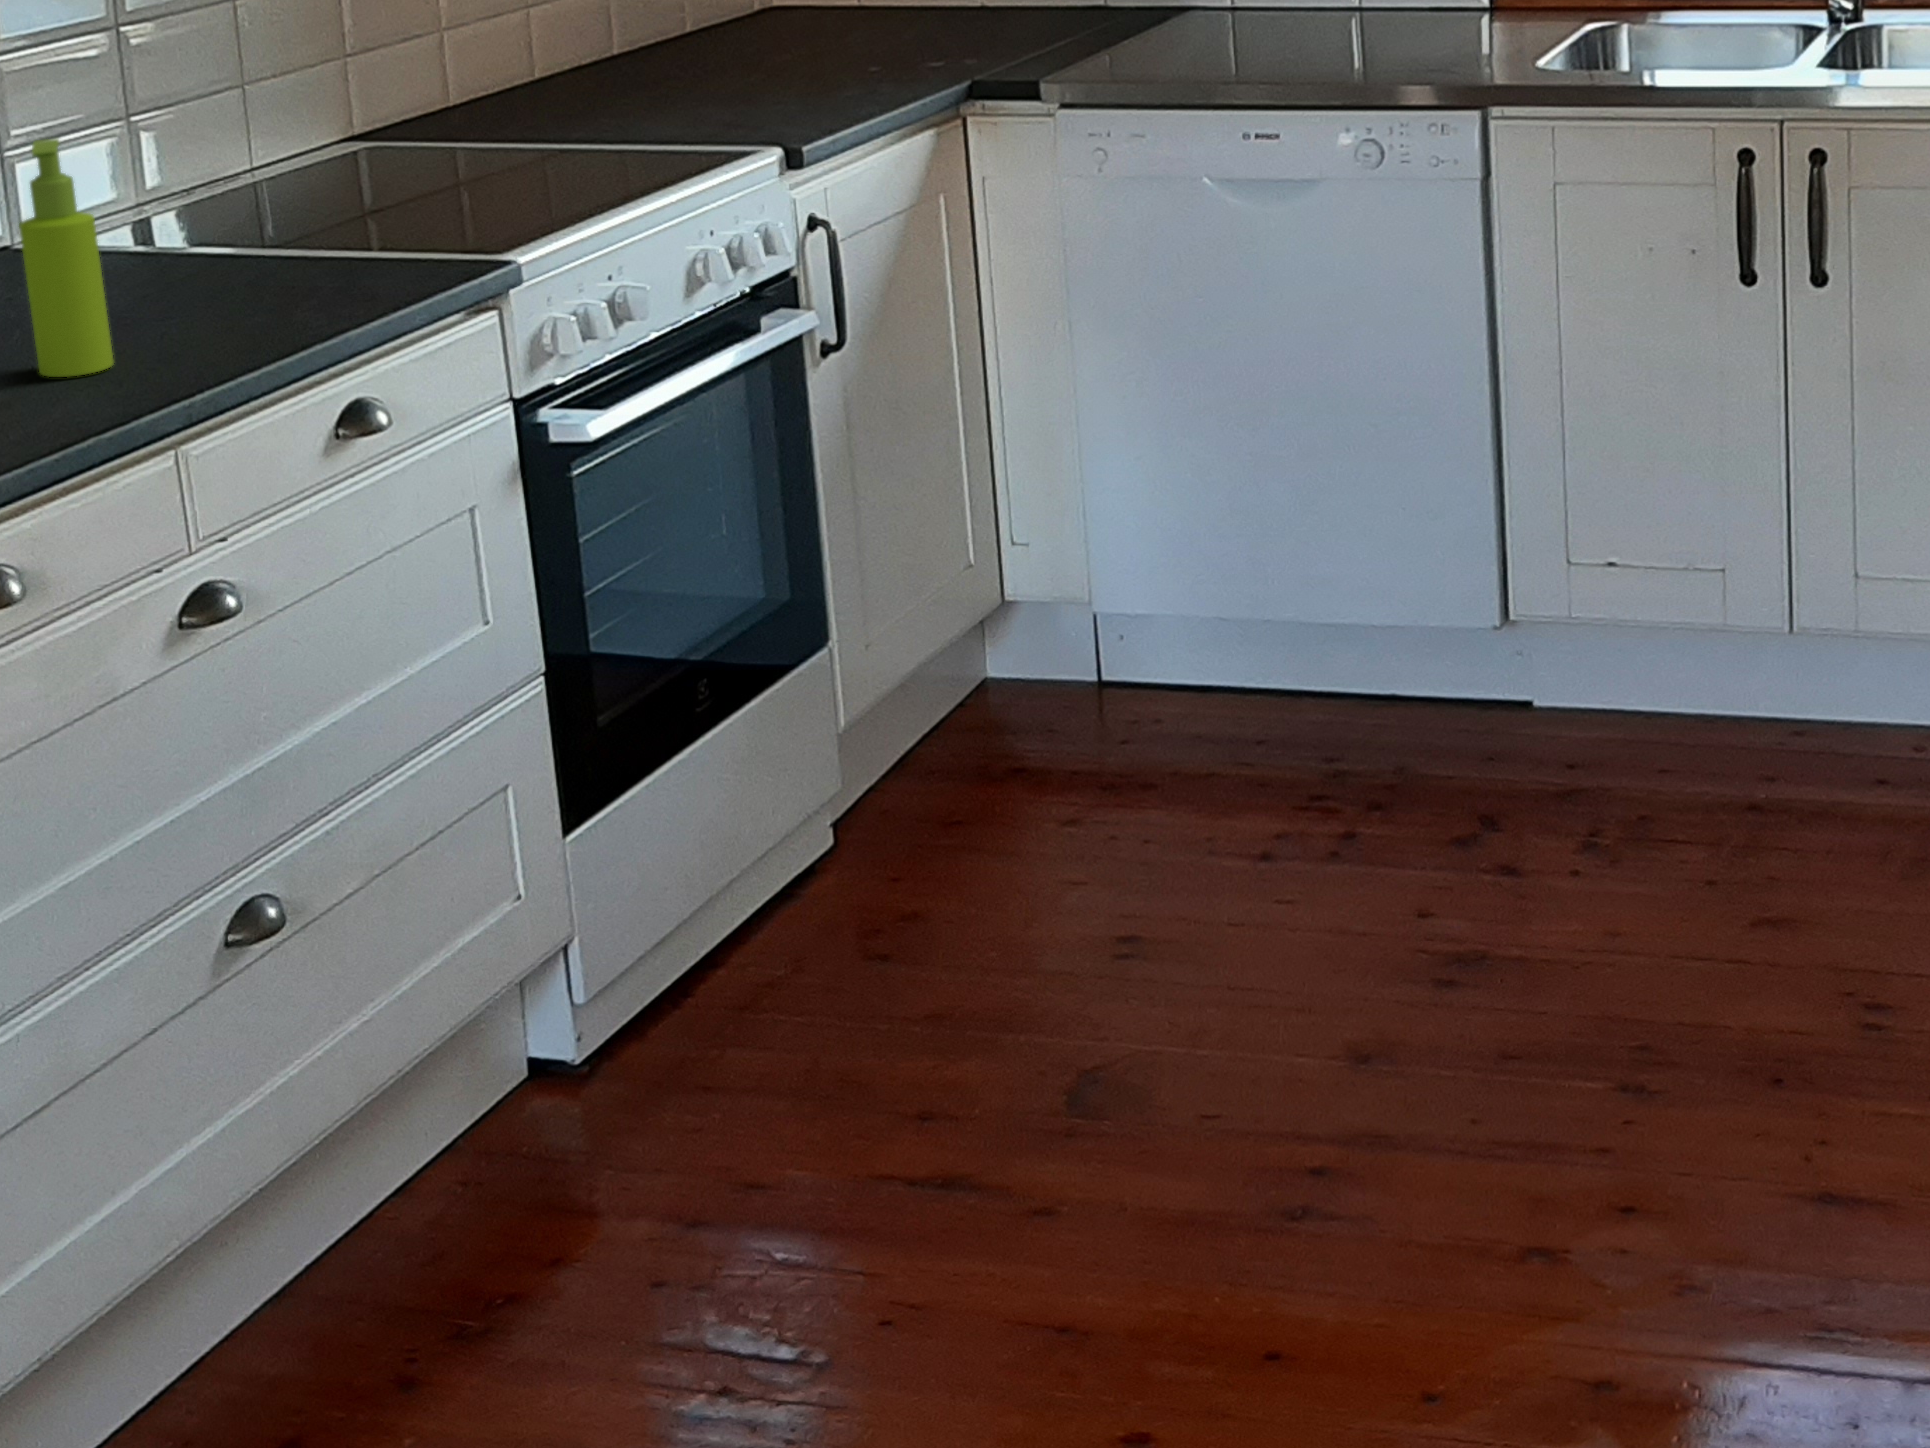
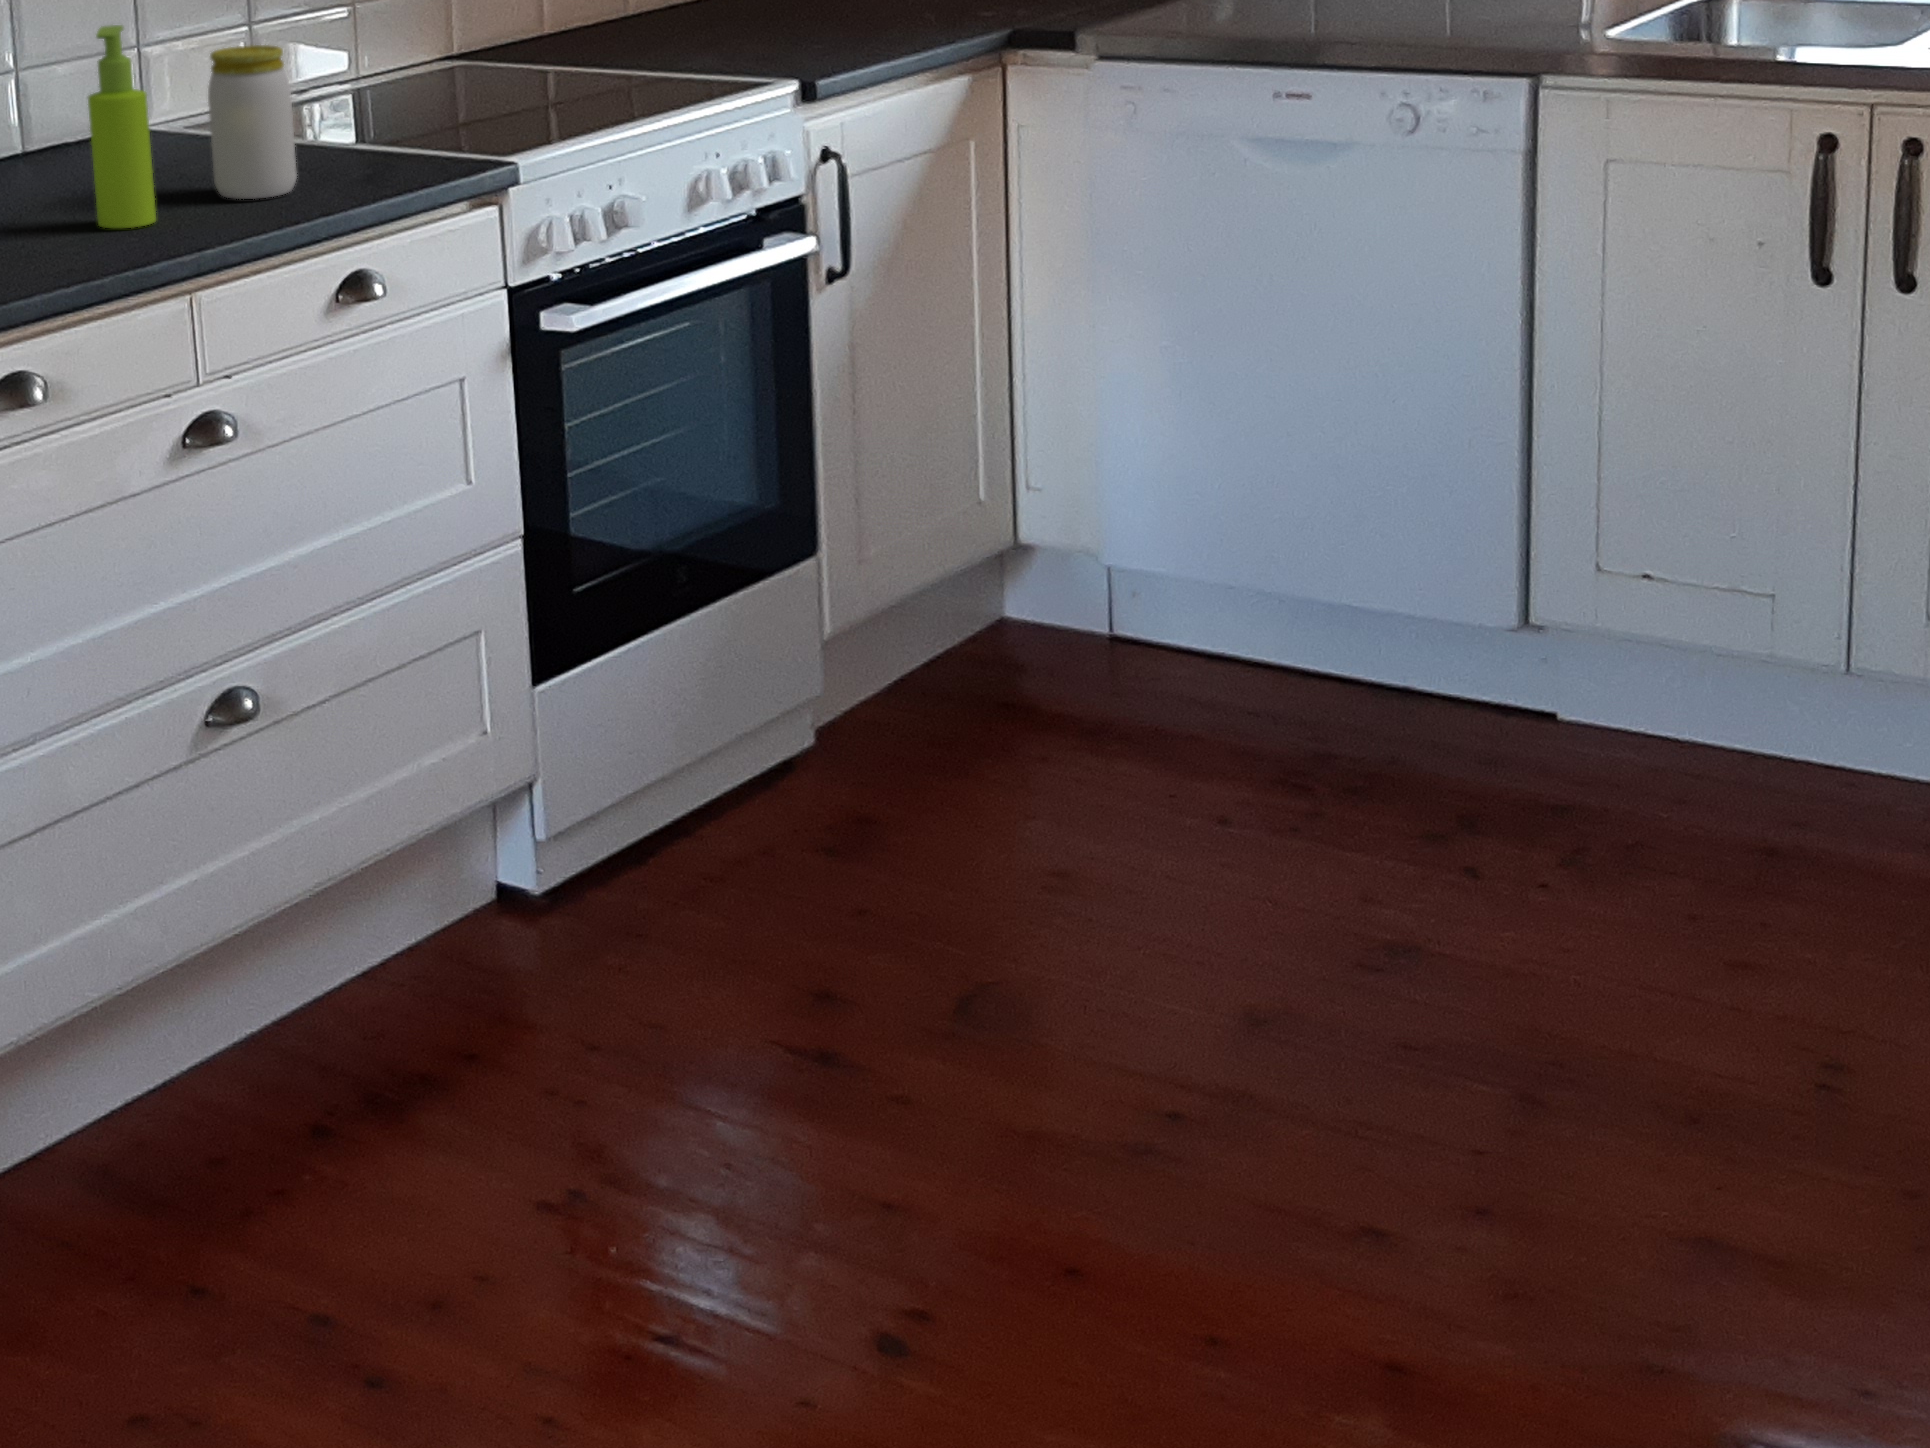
jar: none [155,150,270,328] -> present [208,45,297,199]

